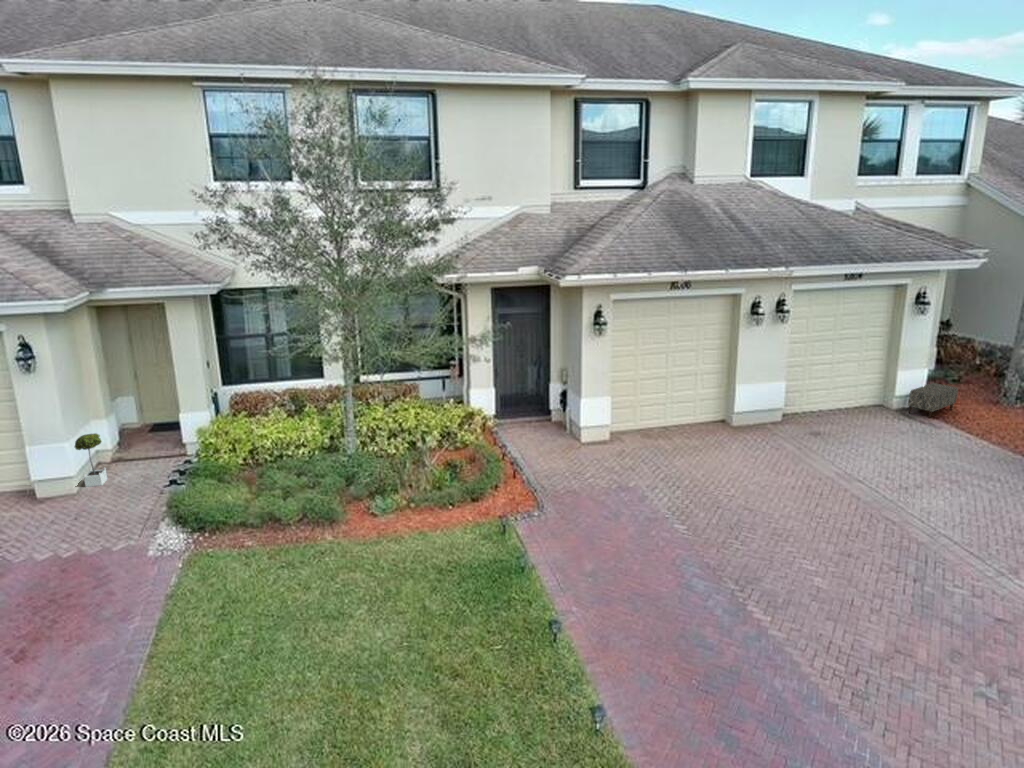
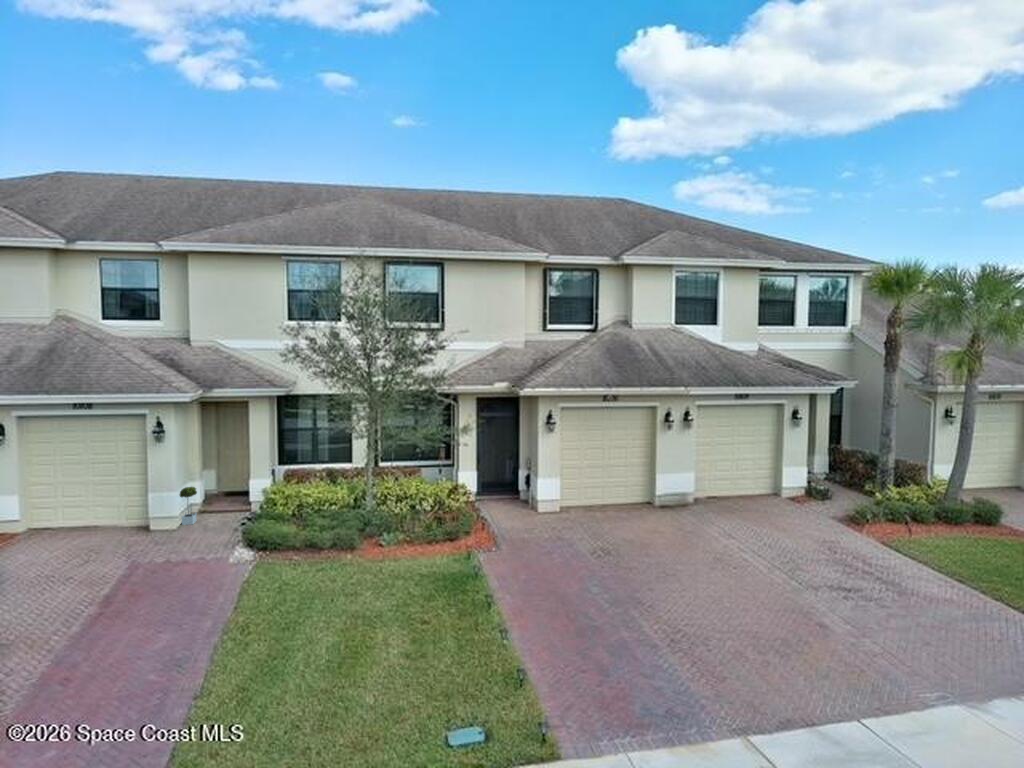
bench: present [908,383,958,418] -> none [796,480,835,505]

